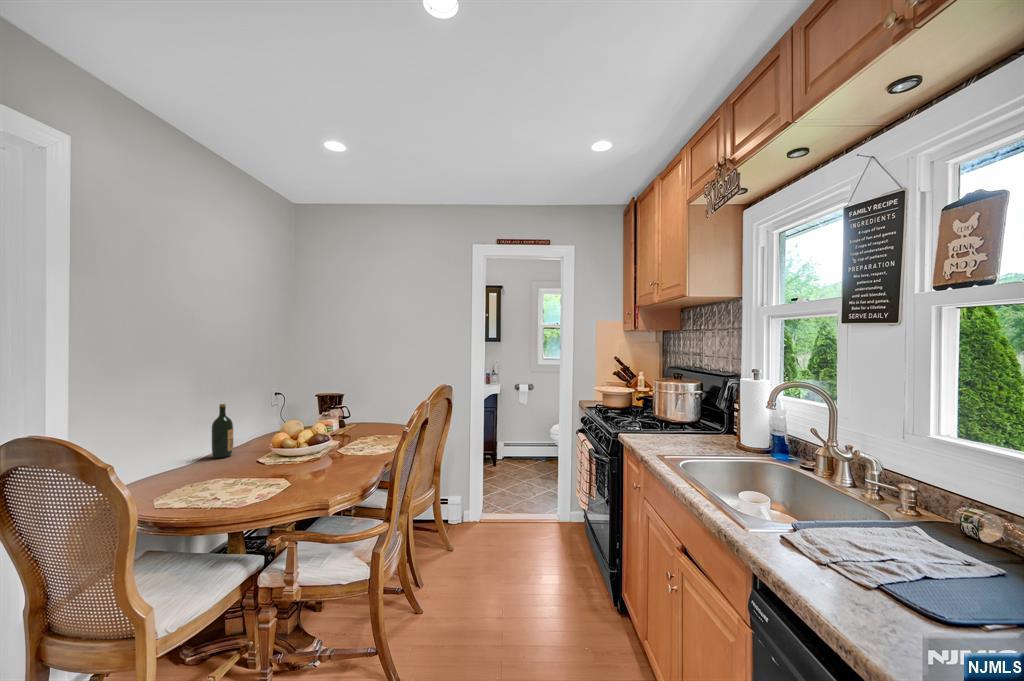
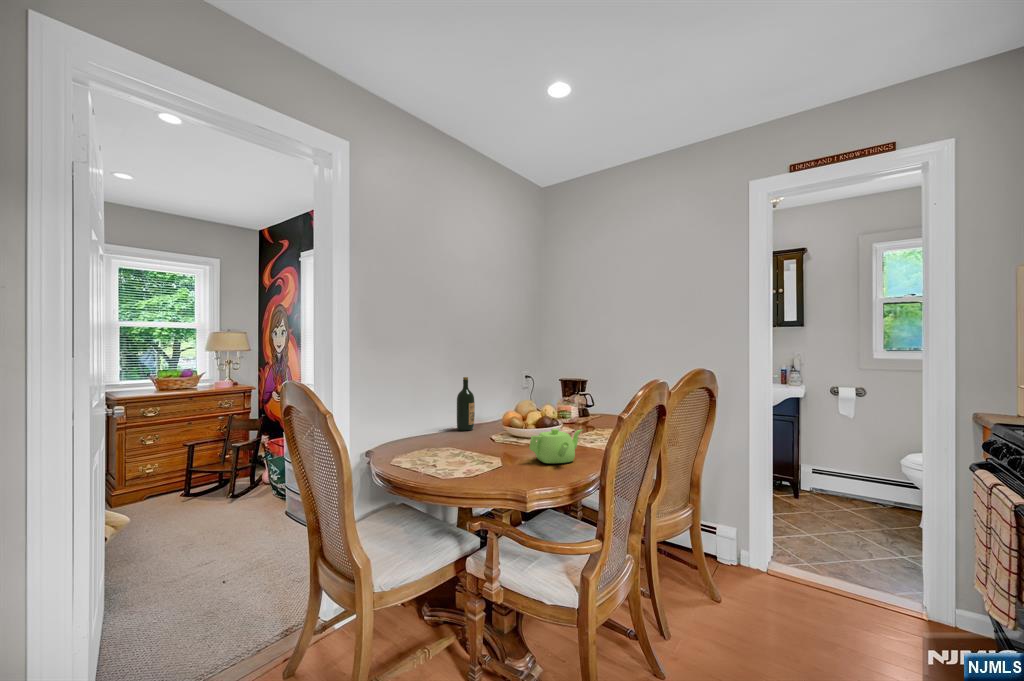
teapot: none [313,443,358,476] -> present [529,429,582,463]

